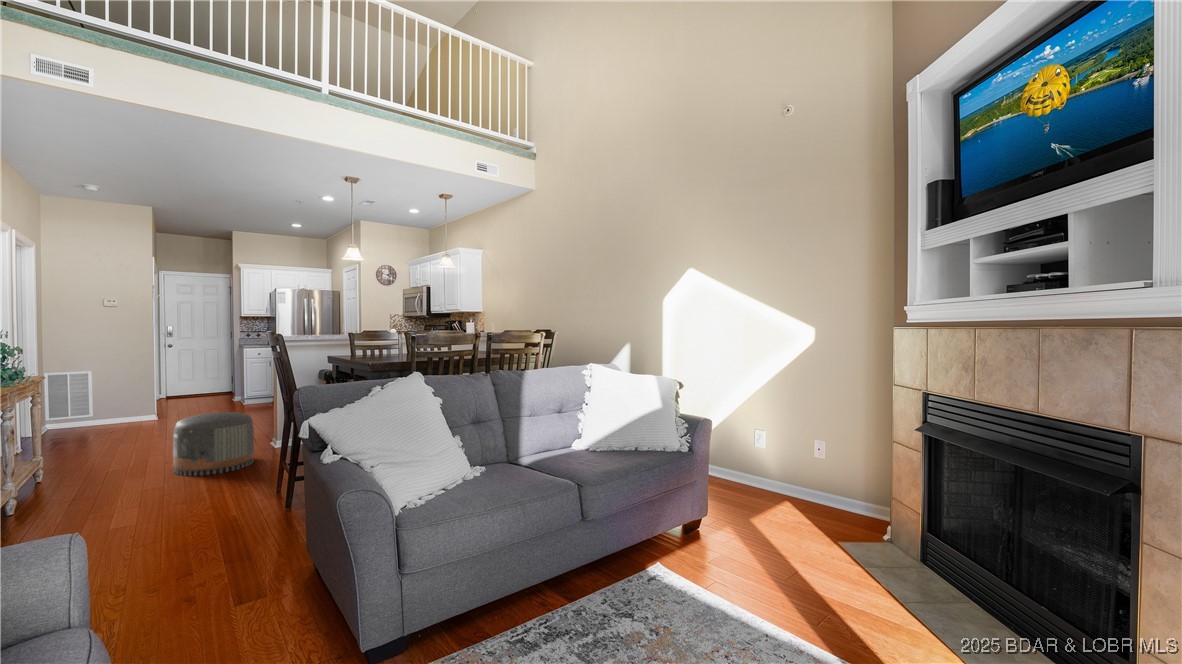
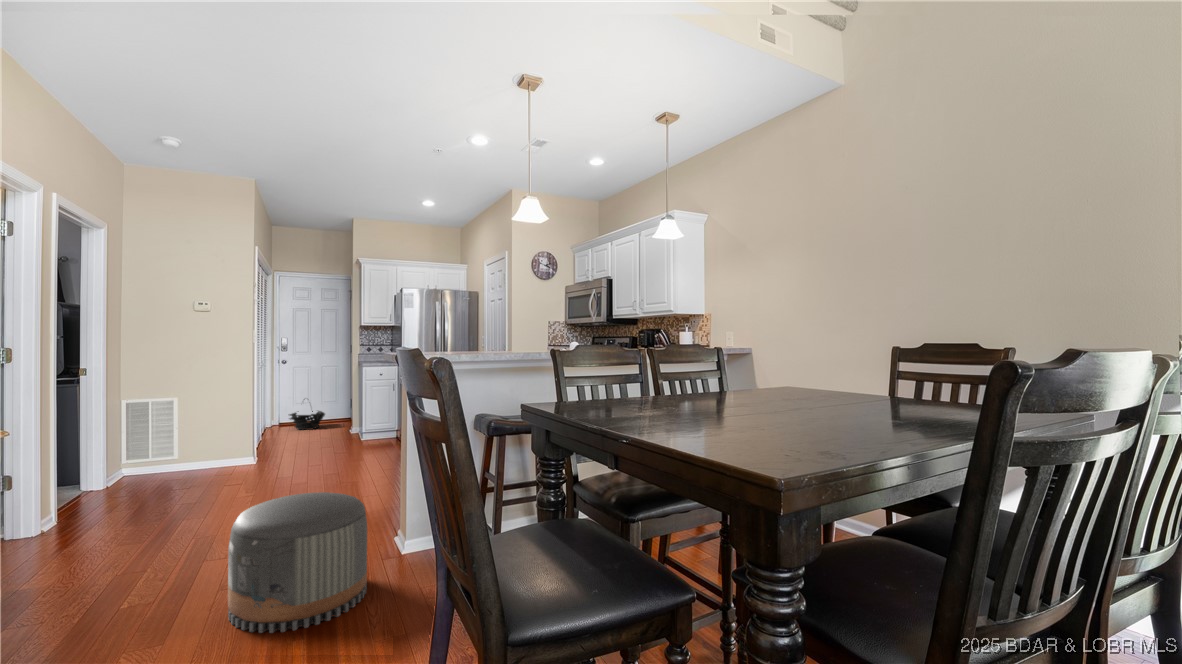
basket: none [177,374,210,400] -> present [290,411,325,430]

